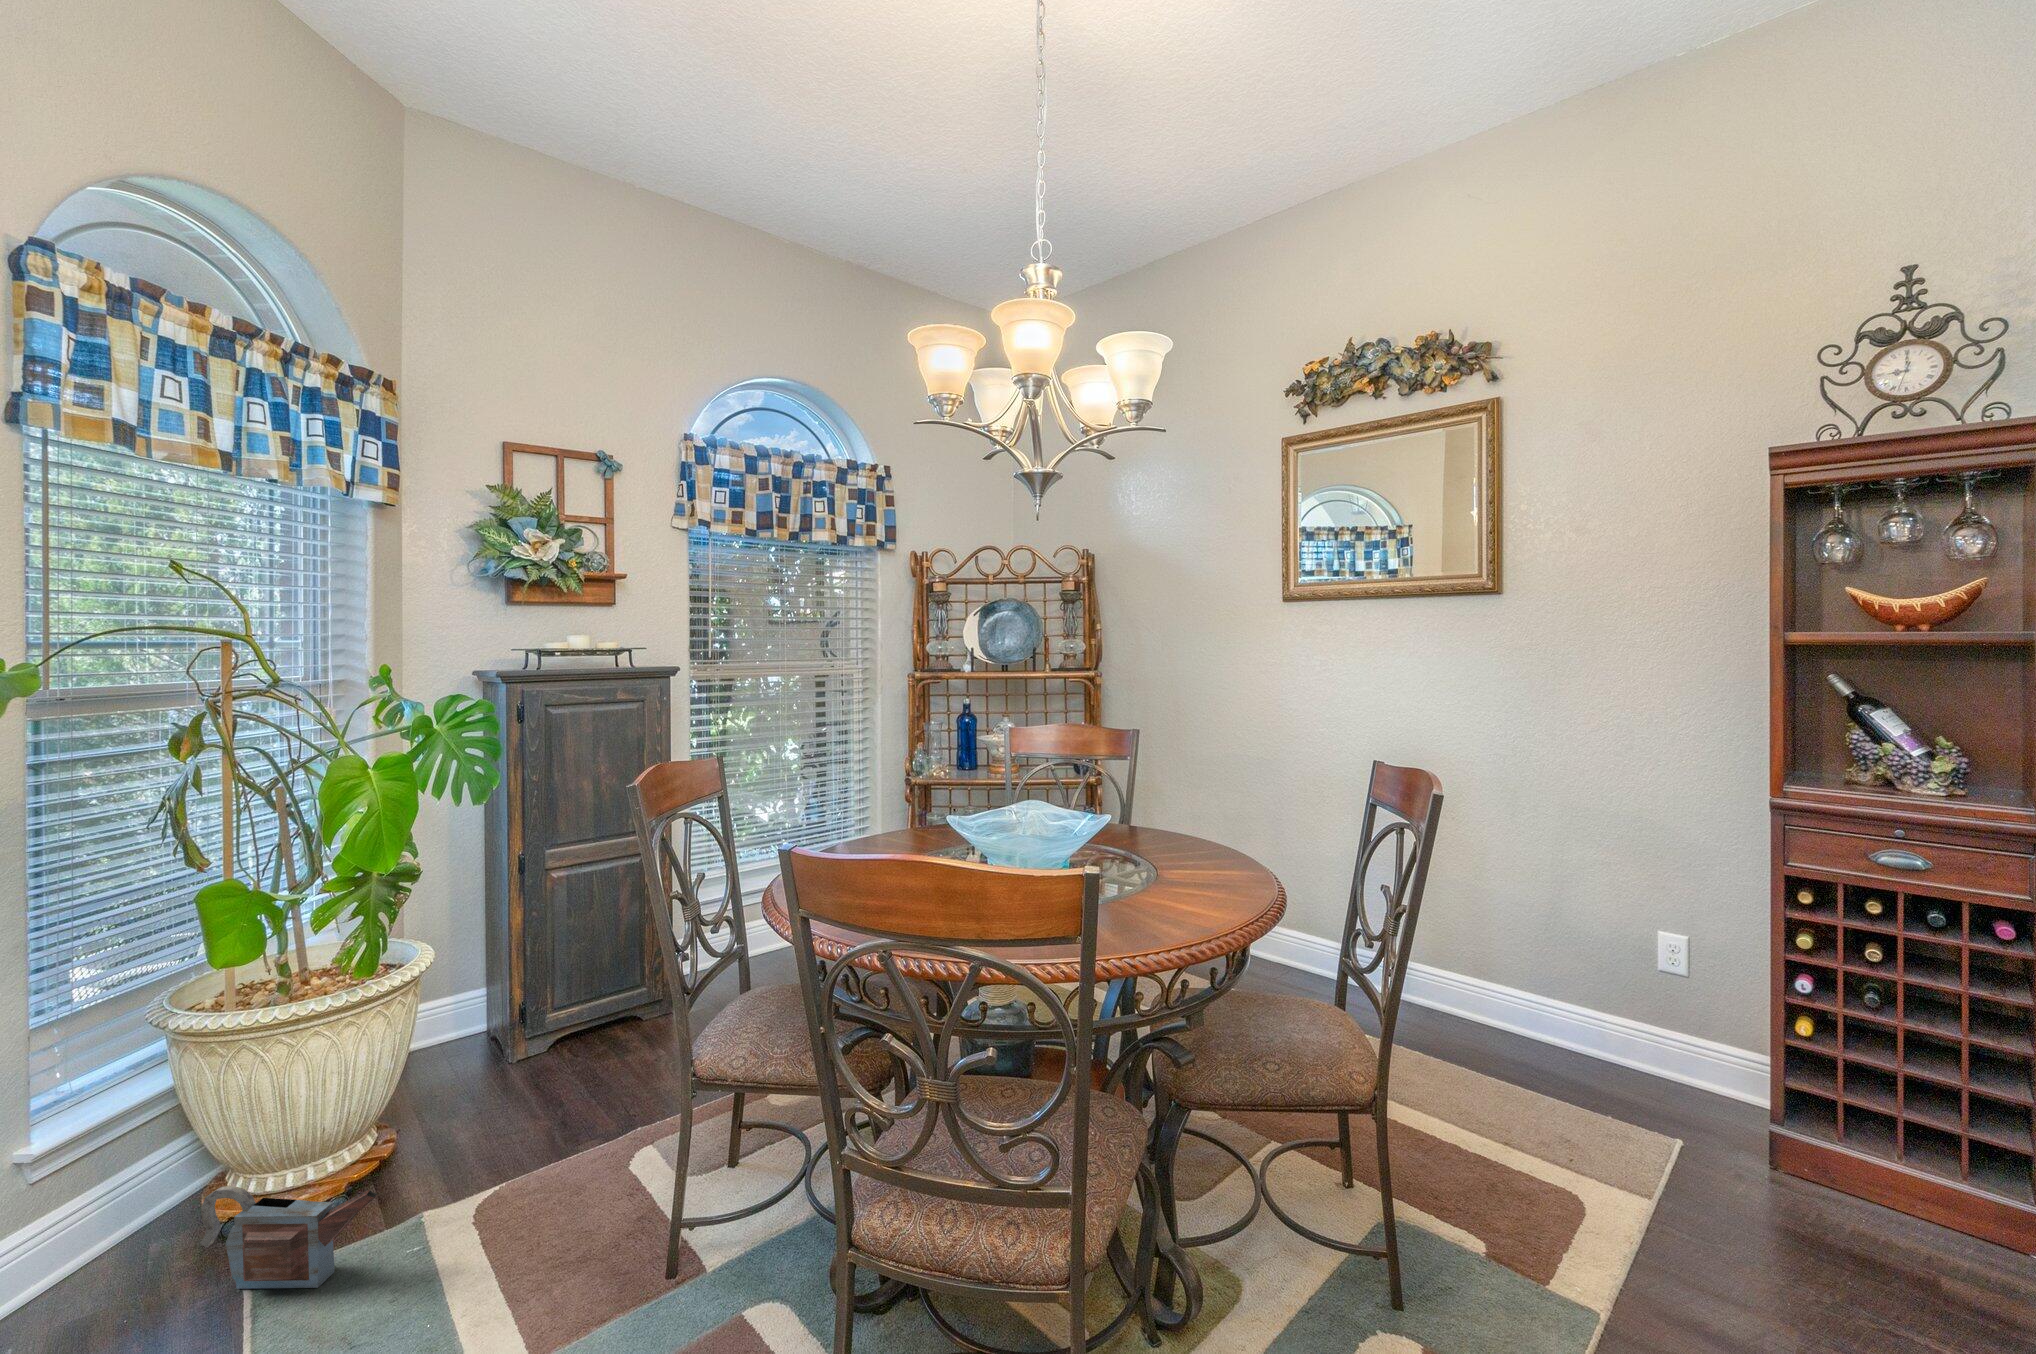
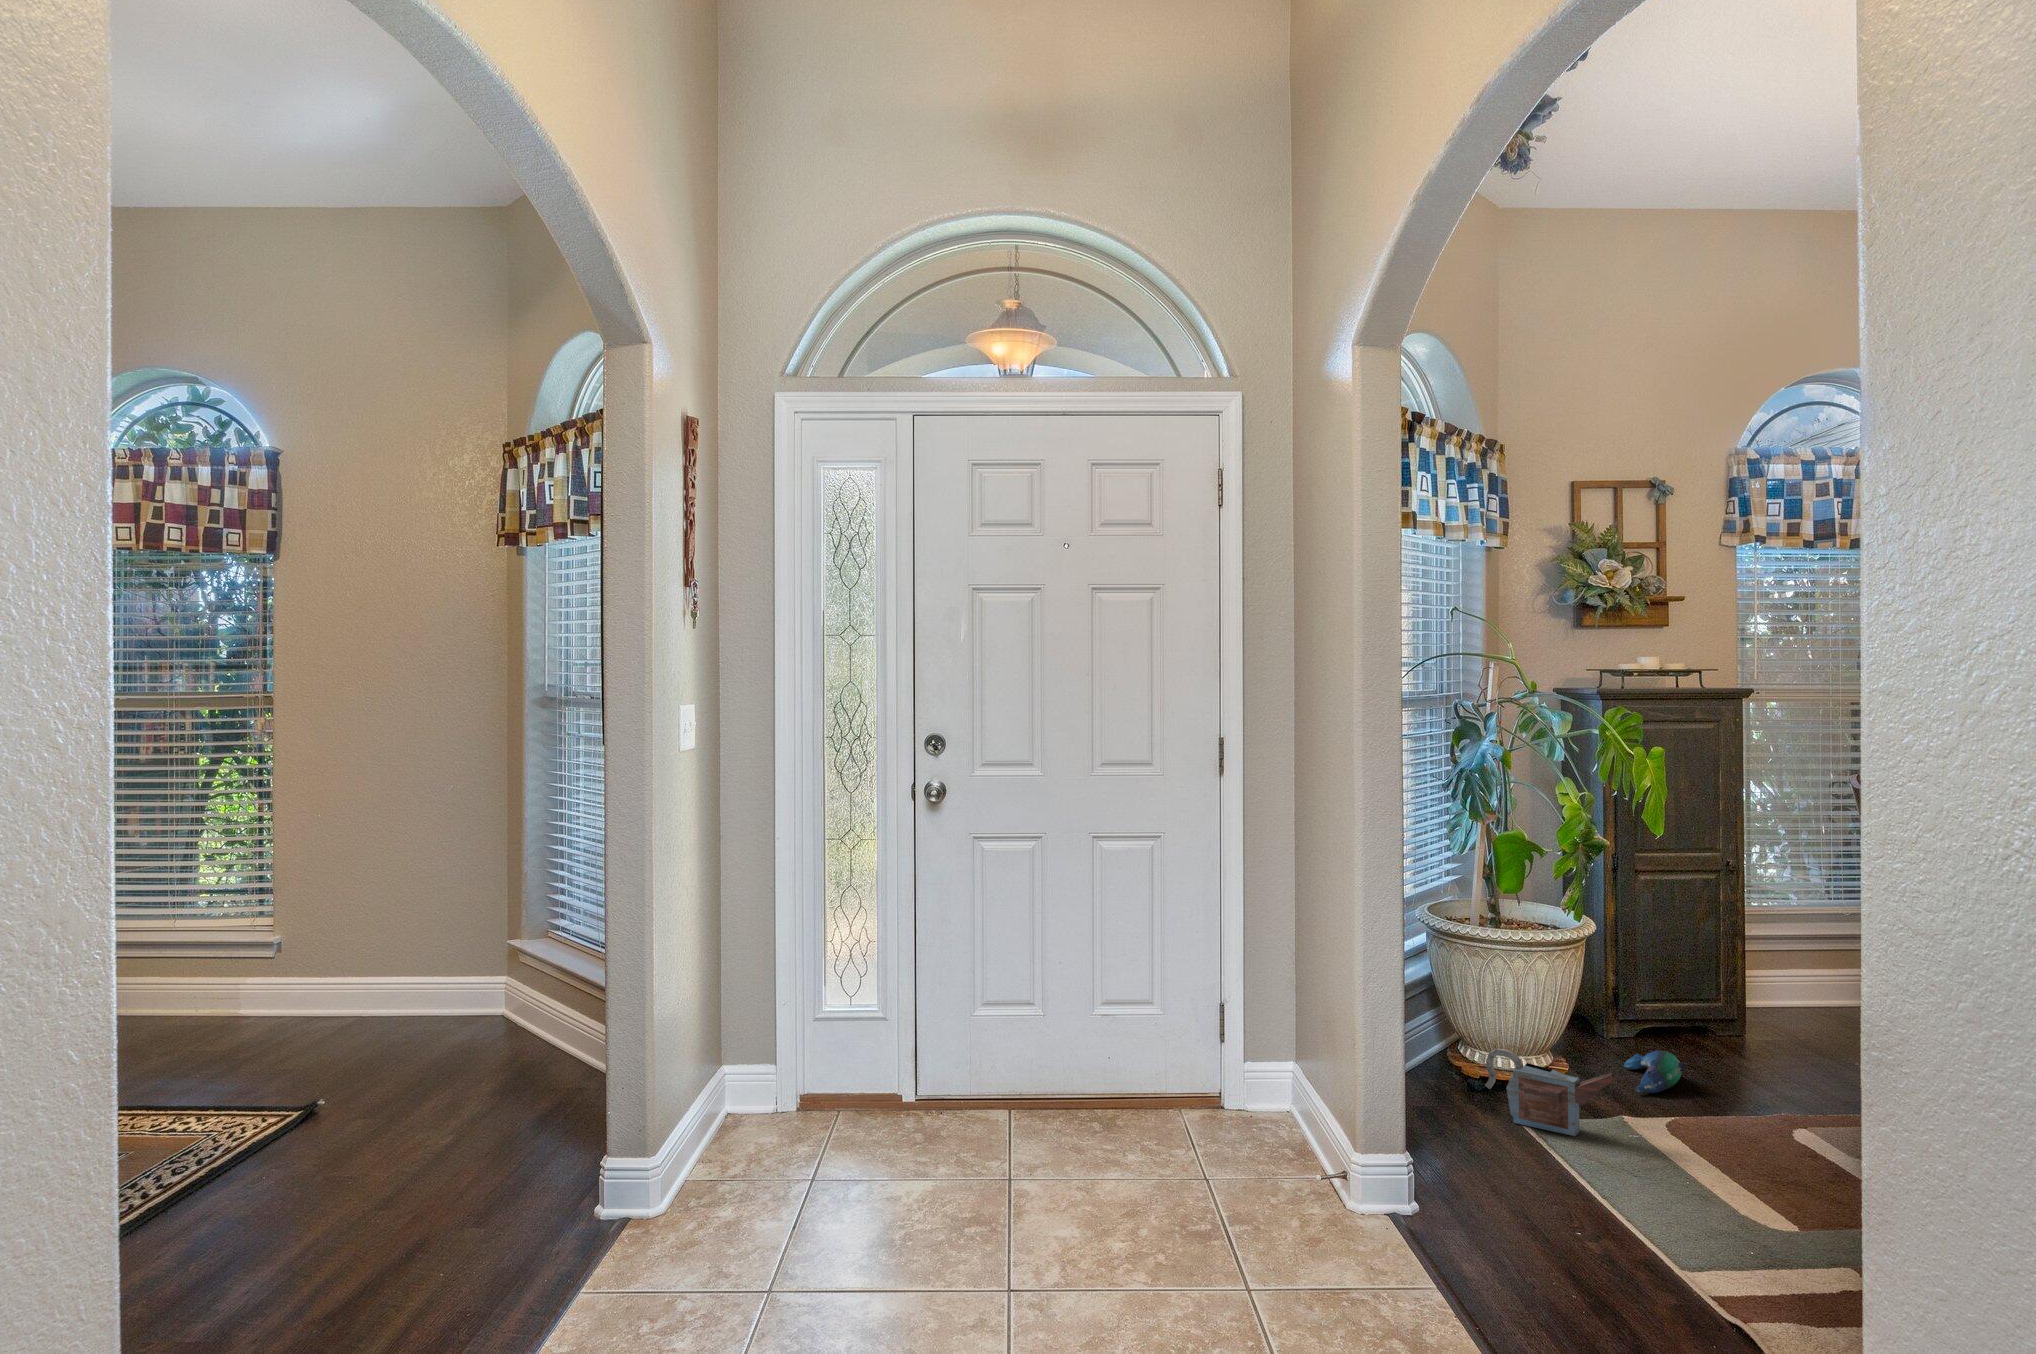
plush toy: none [475,1085,549,1157] -> present [1624,1050,1687,1093]

